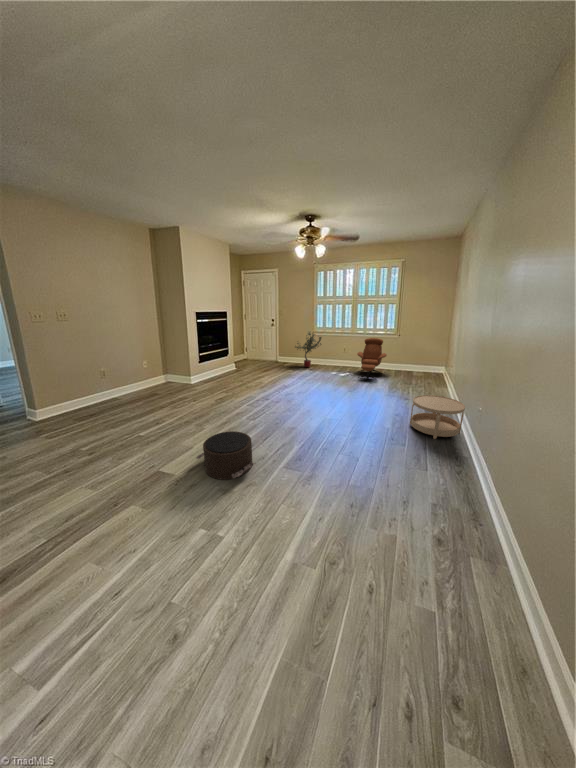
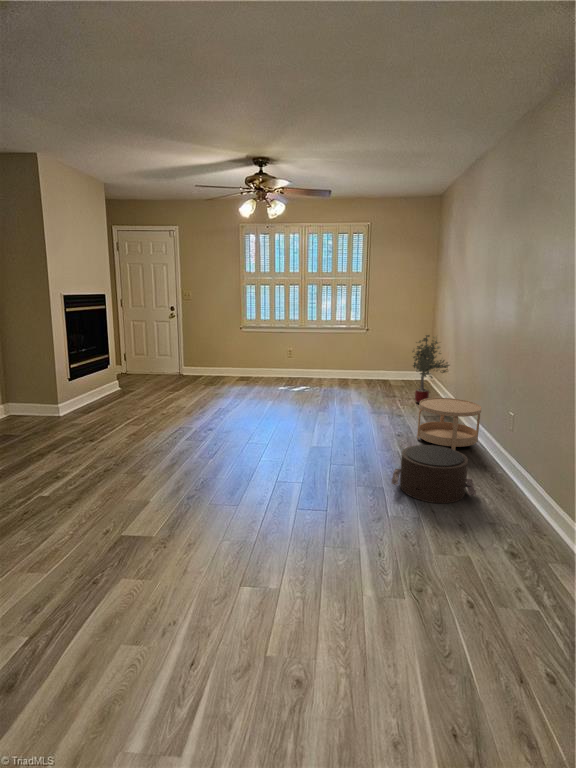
potted tree: present [295,332,321,367] -> present [413,335,449,403]
lounge chair: present [357,338,387,380] -> none [314,333,355,393]
pouf: present [196,431,255,480] -> present [392,445,476,503]

